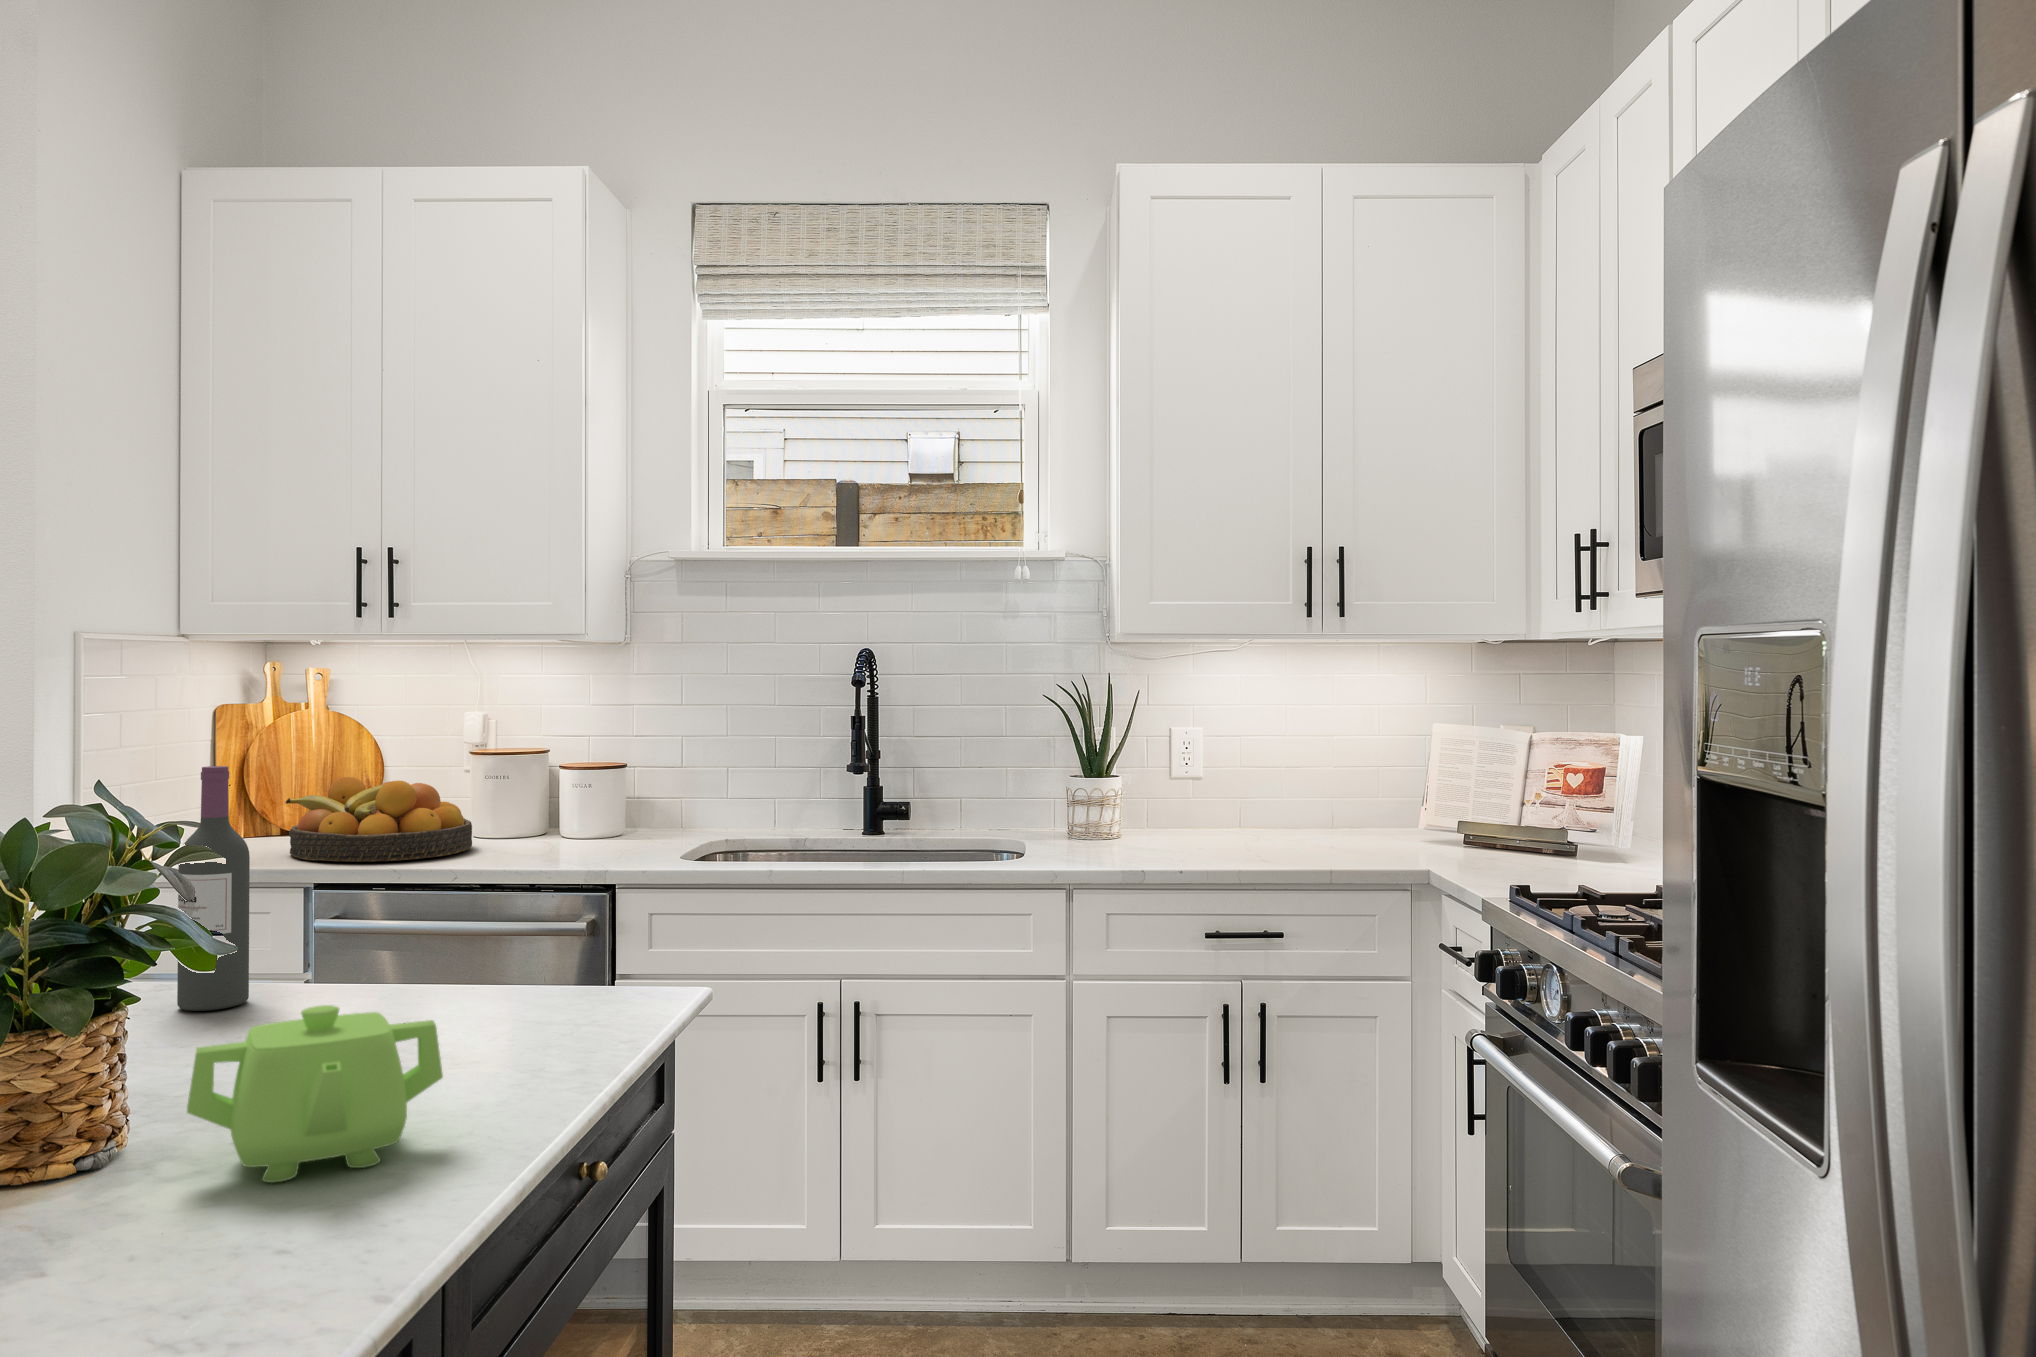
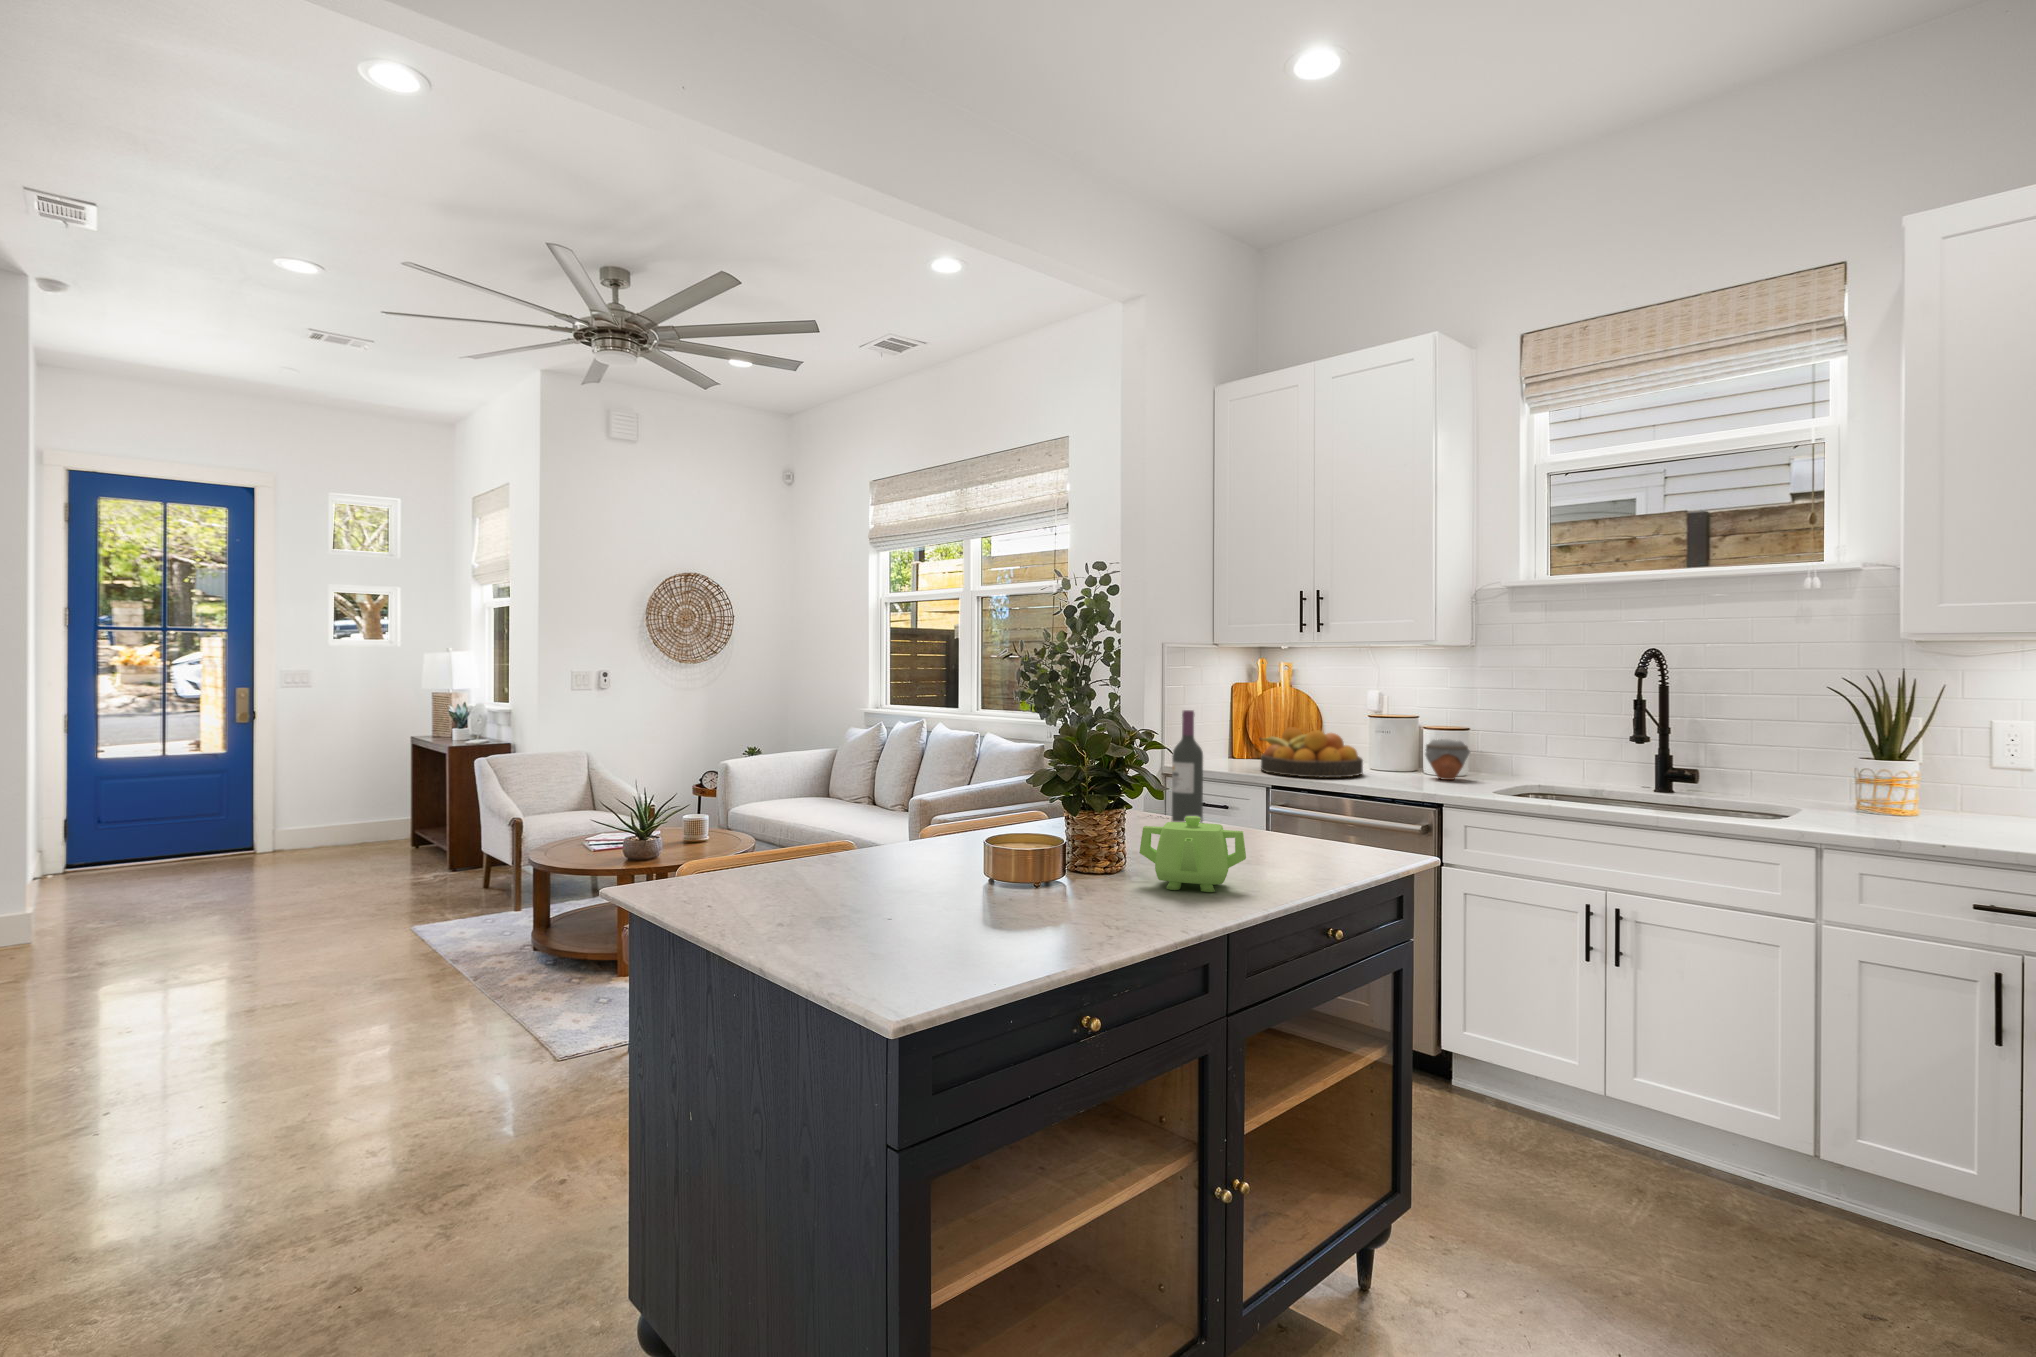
jar: none [566,782,632,843] -> present [1425,739,1470,780]

